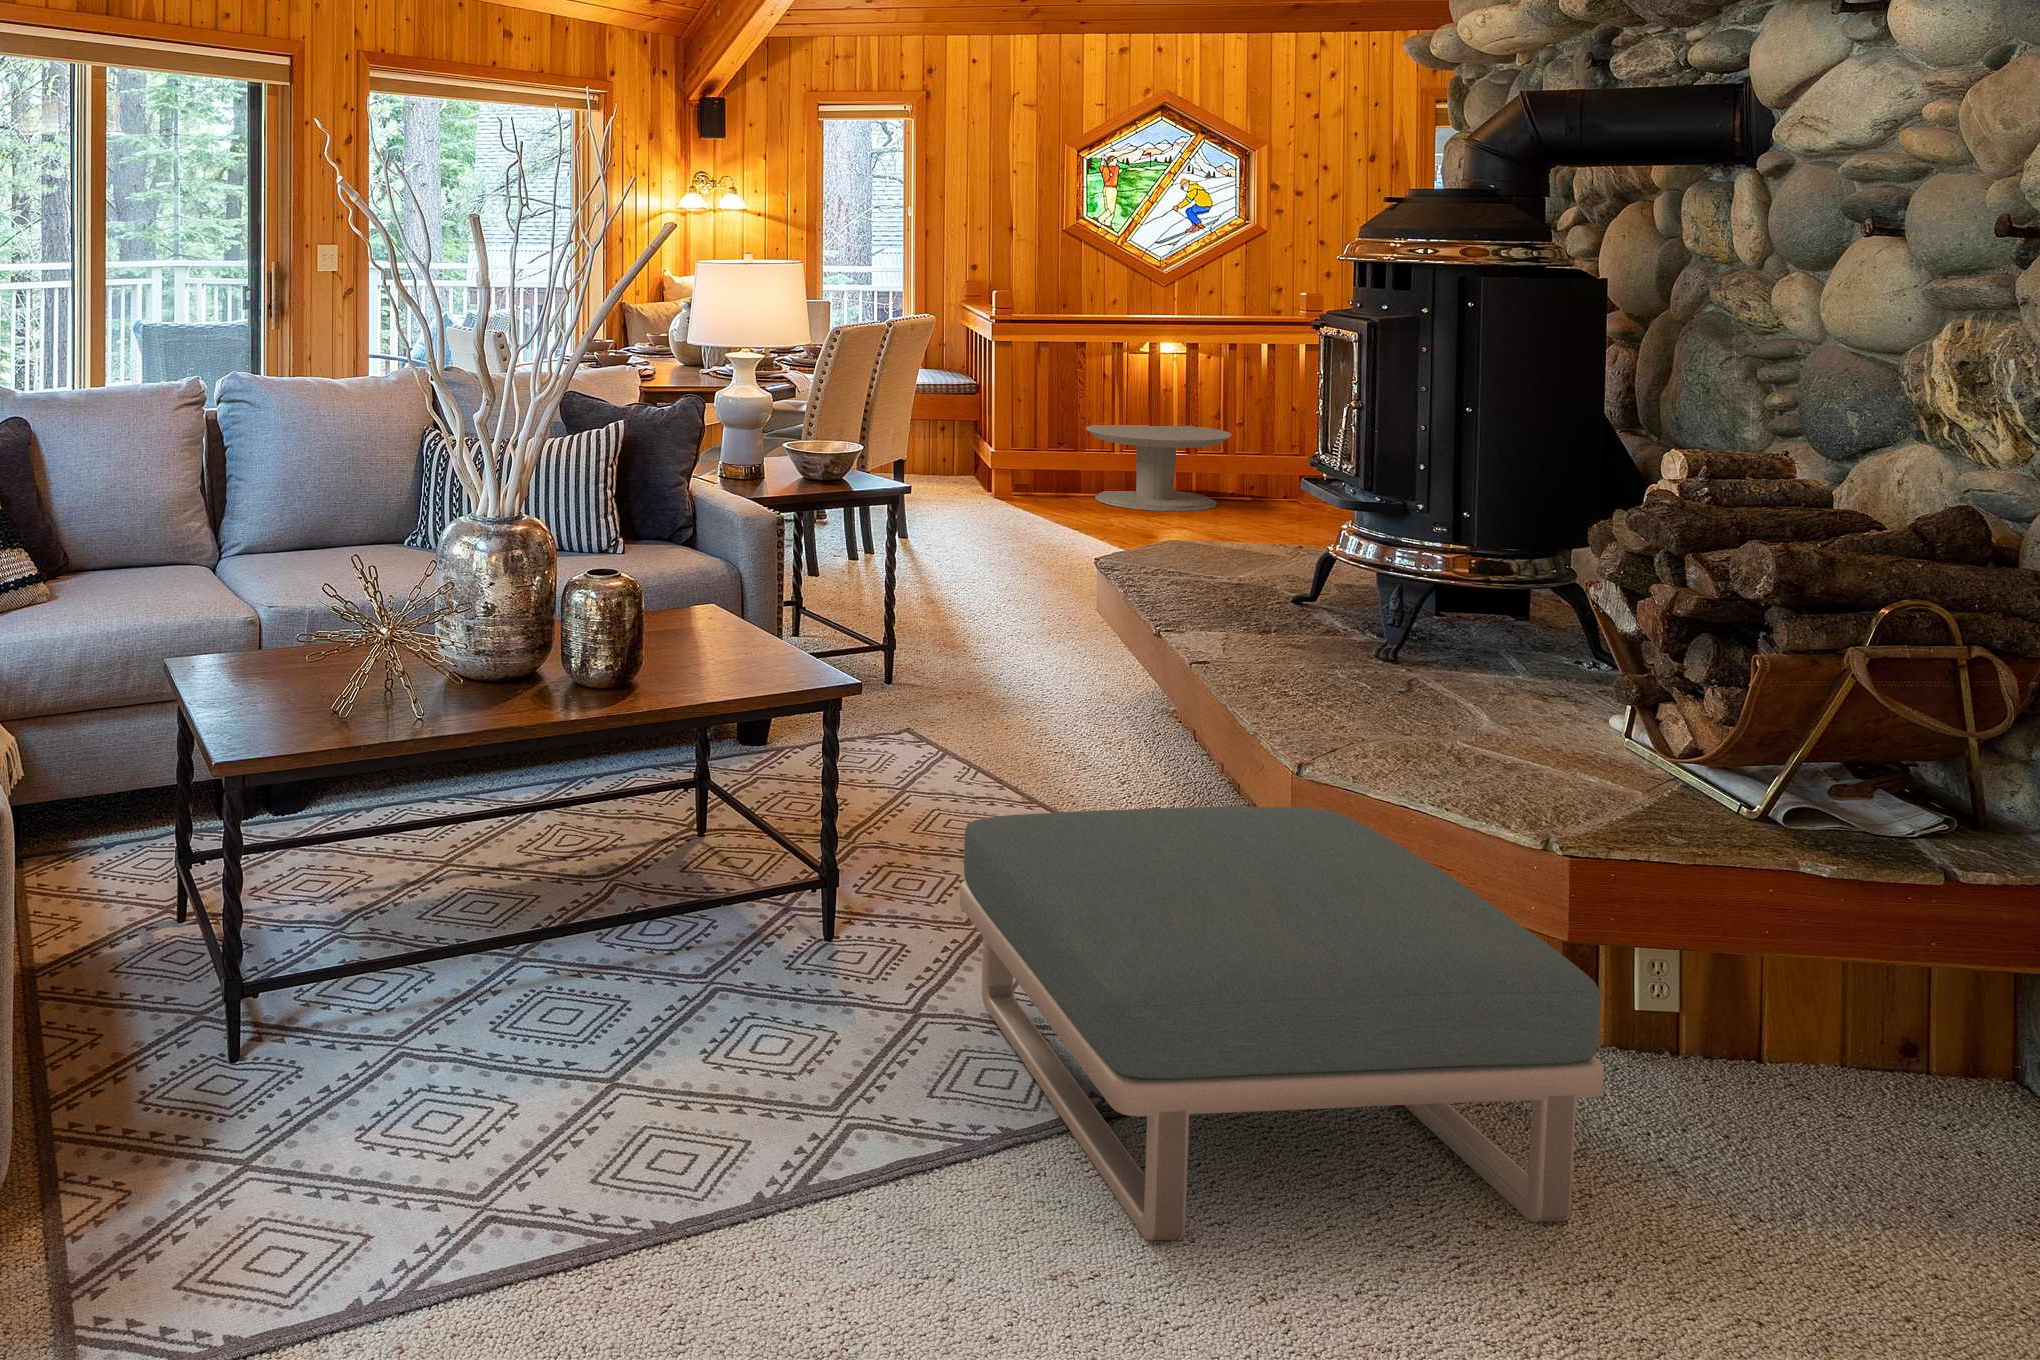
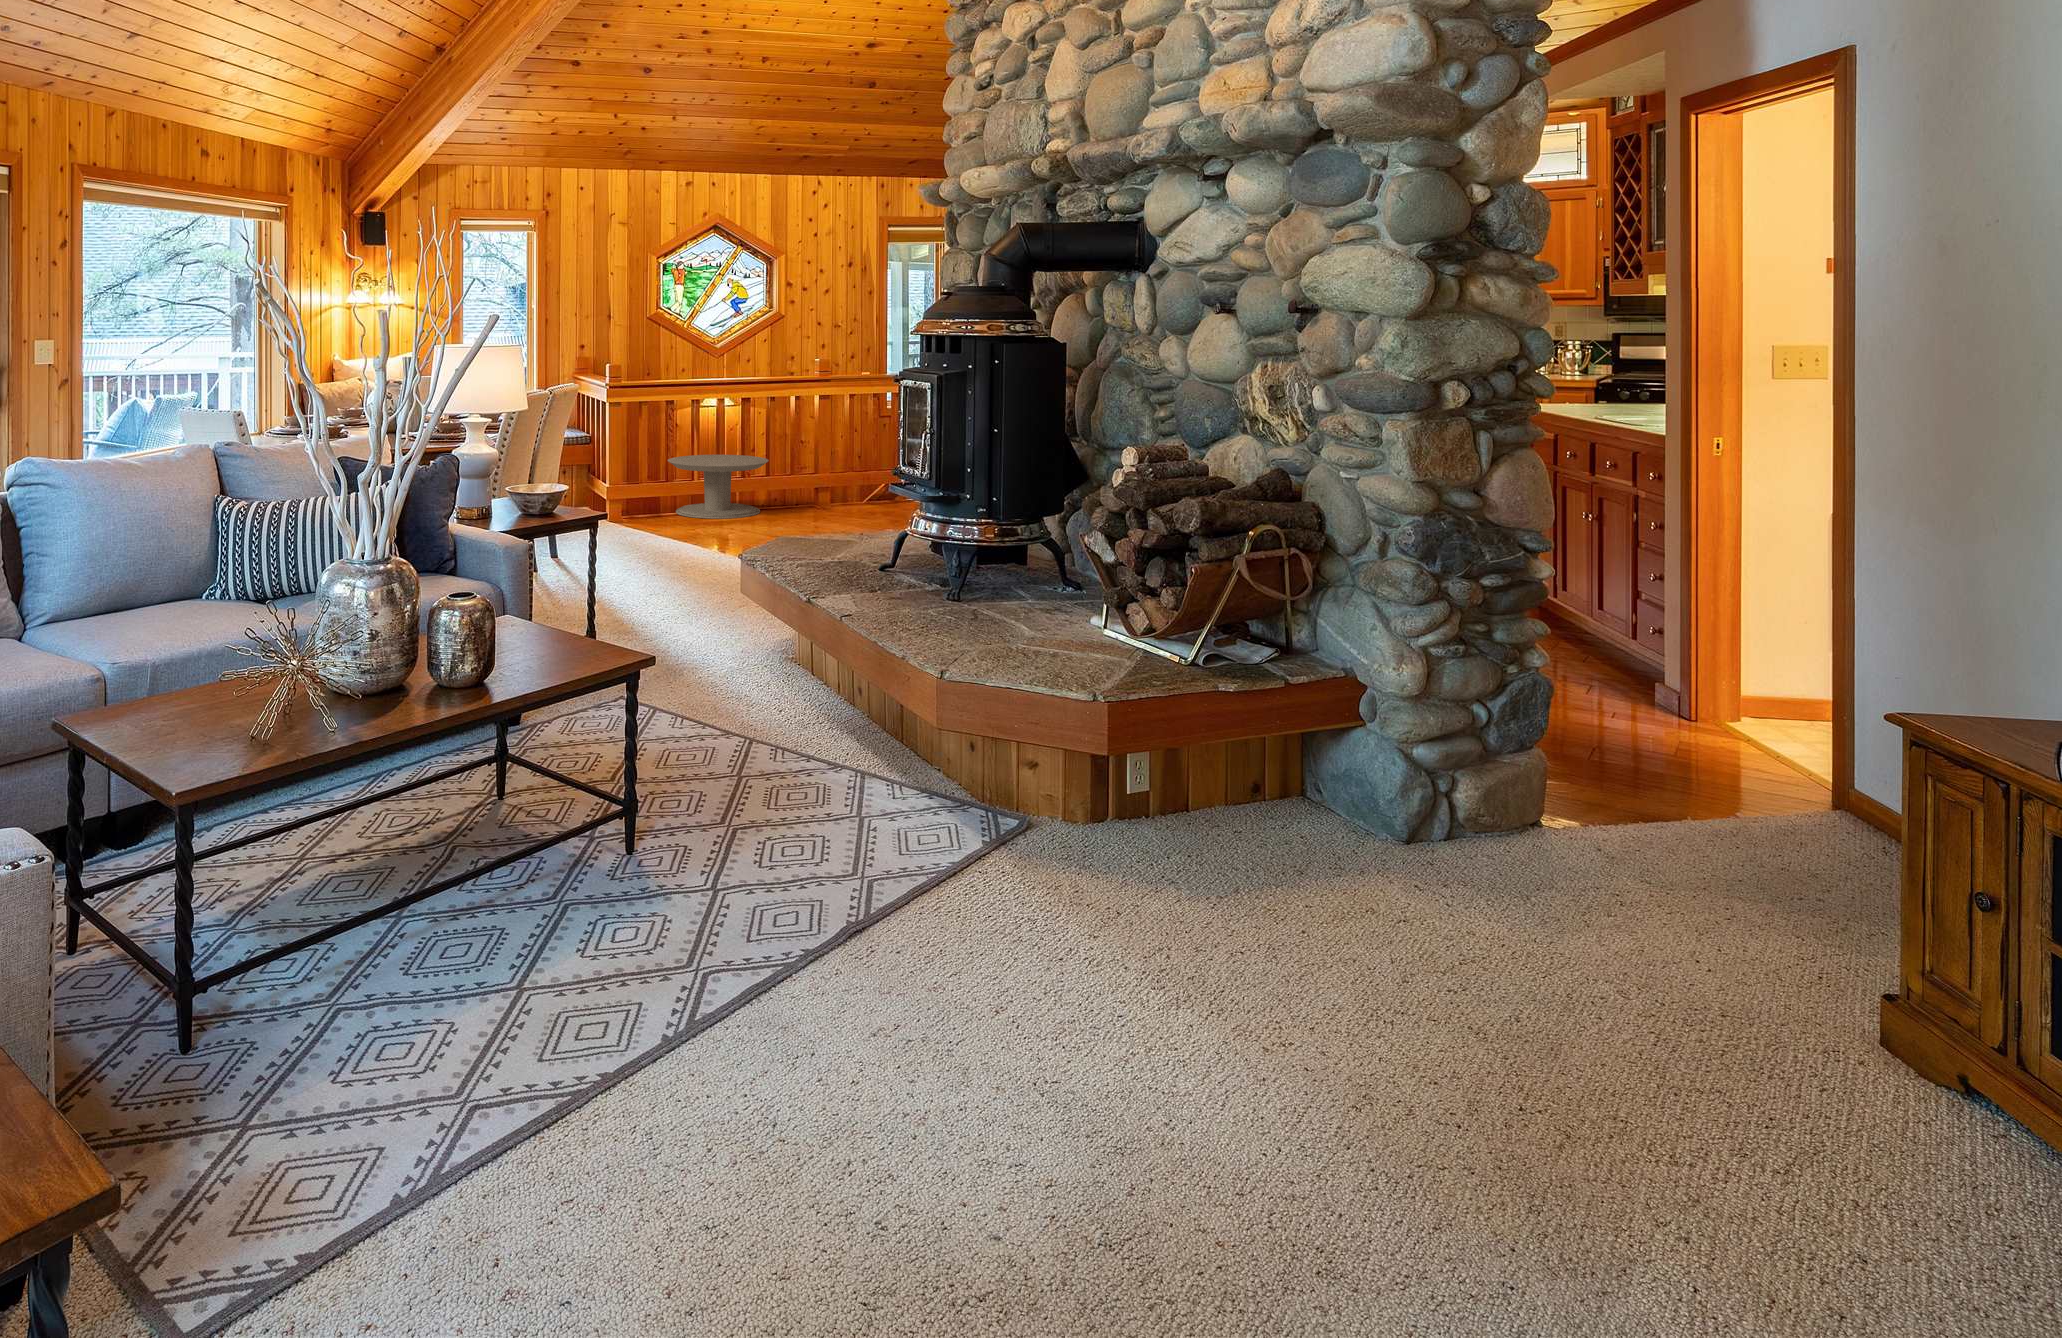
footstool: present [960,807,1604,1240] -> none [743,705,1169,1011]

